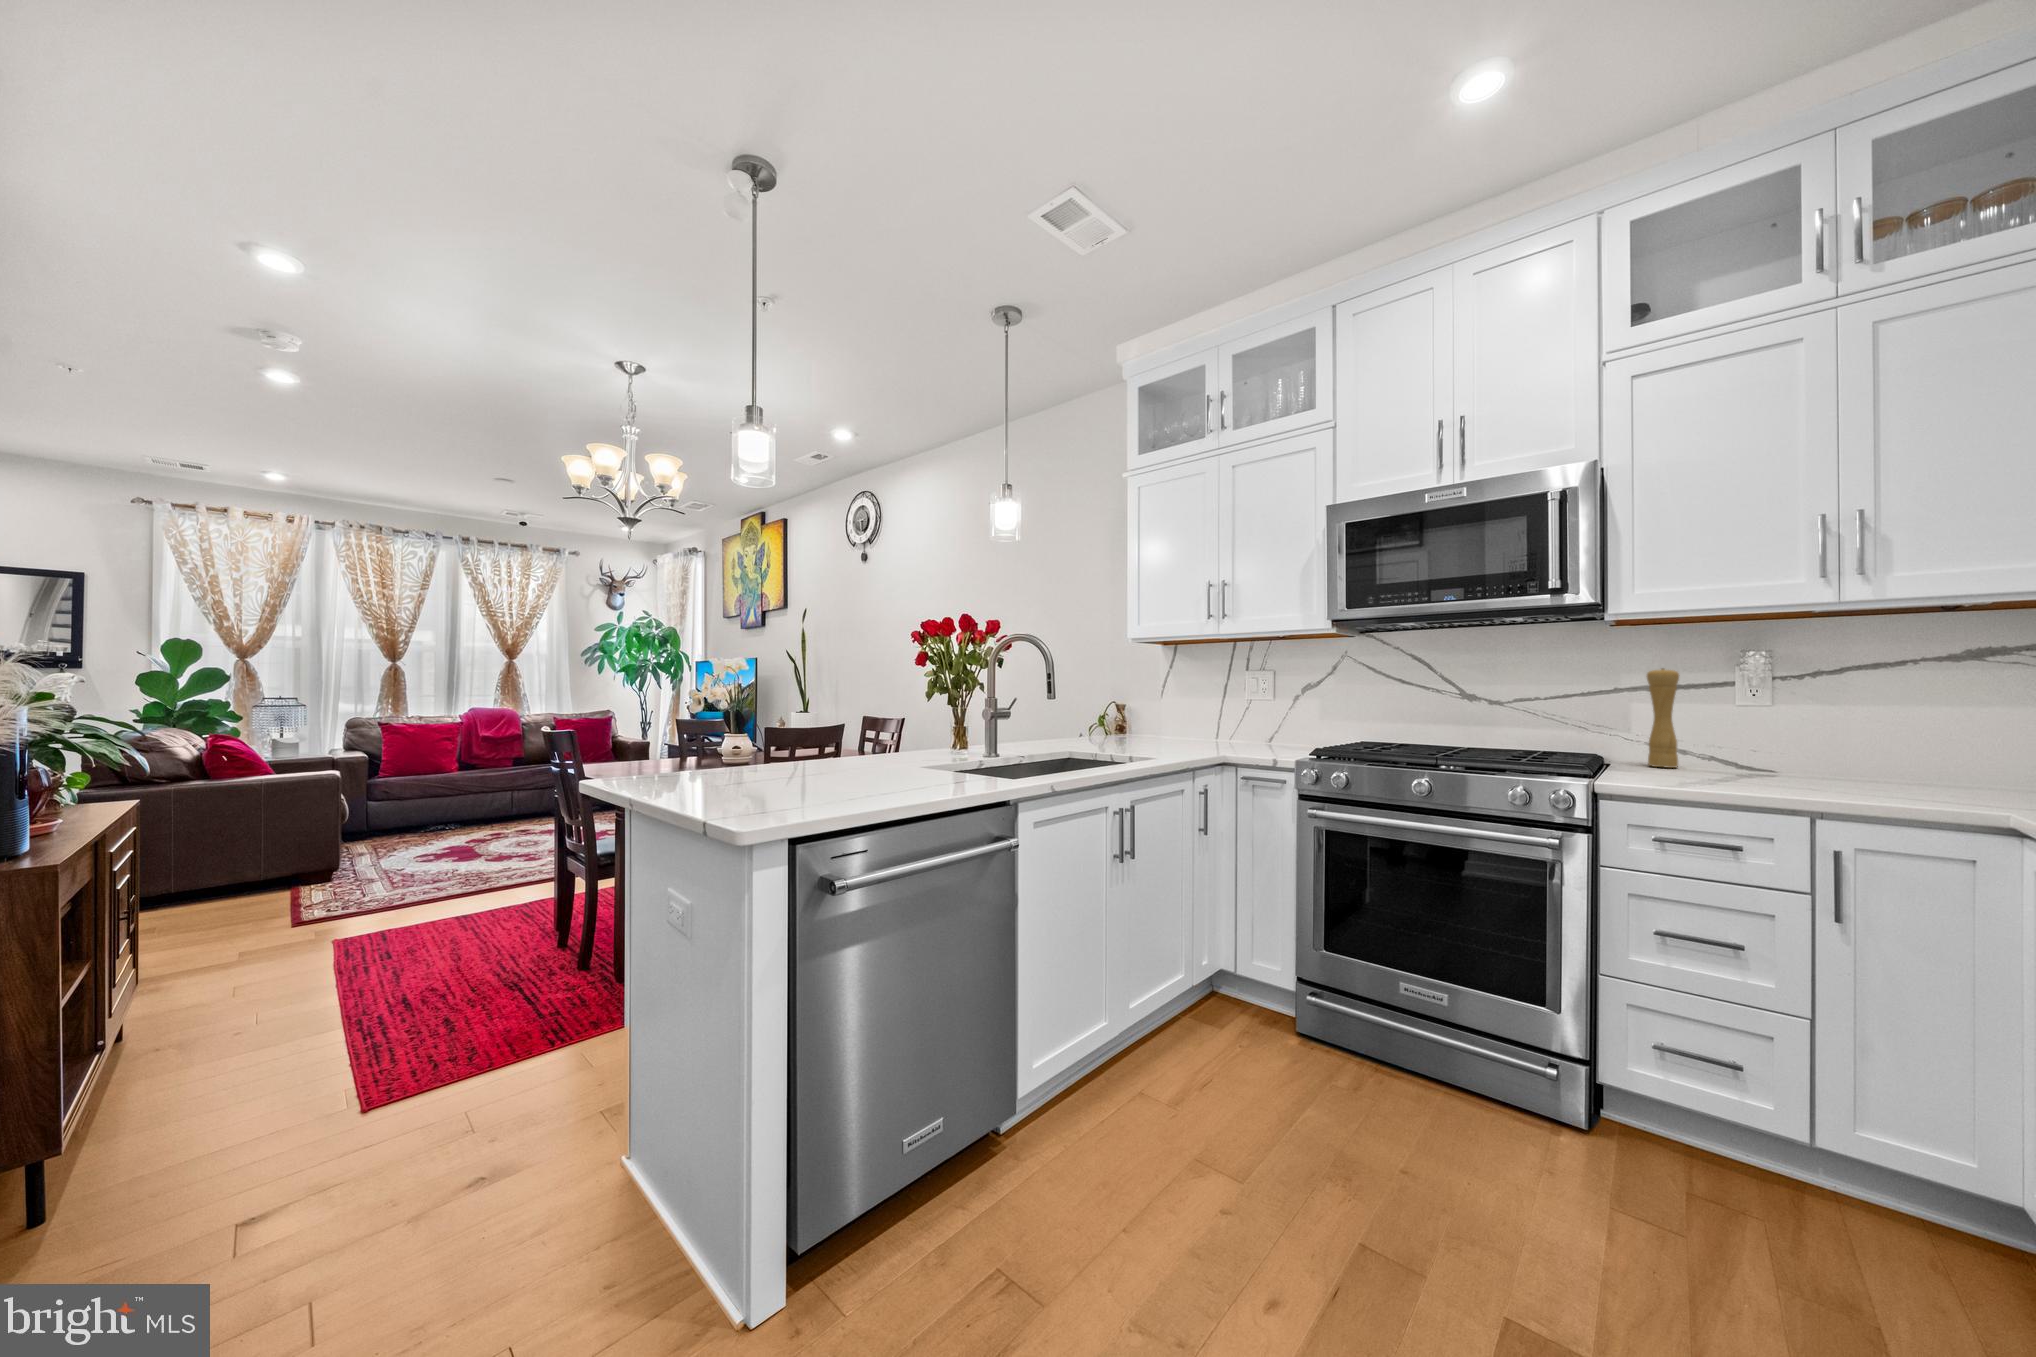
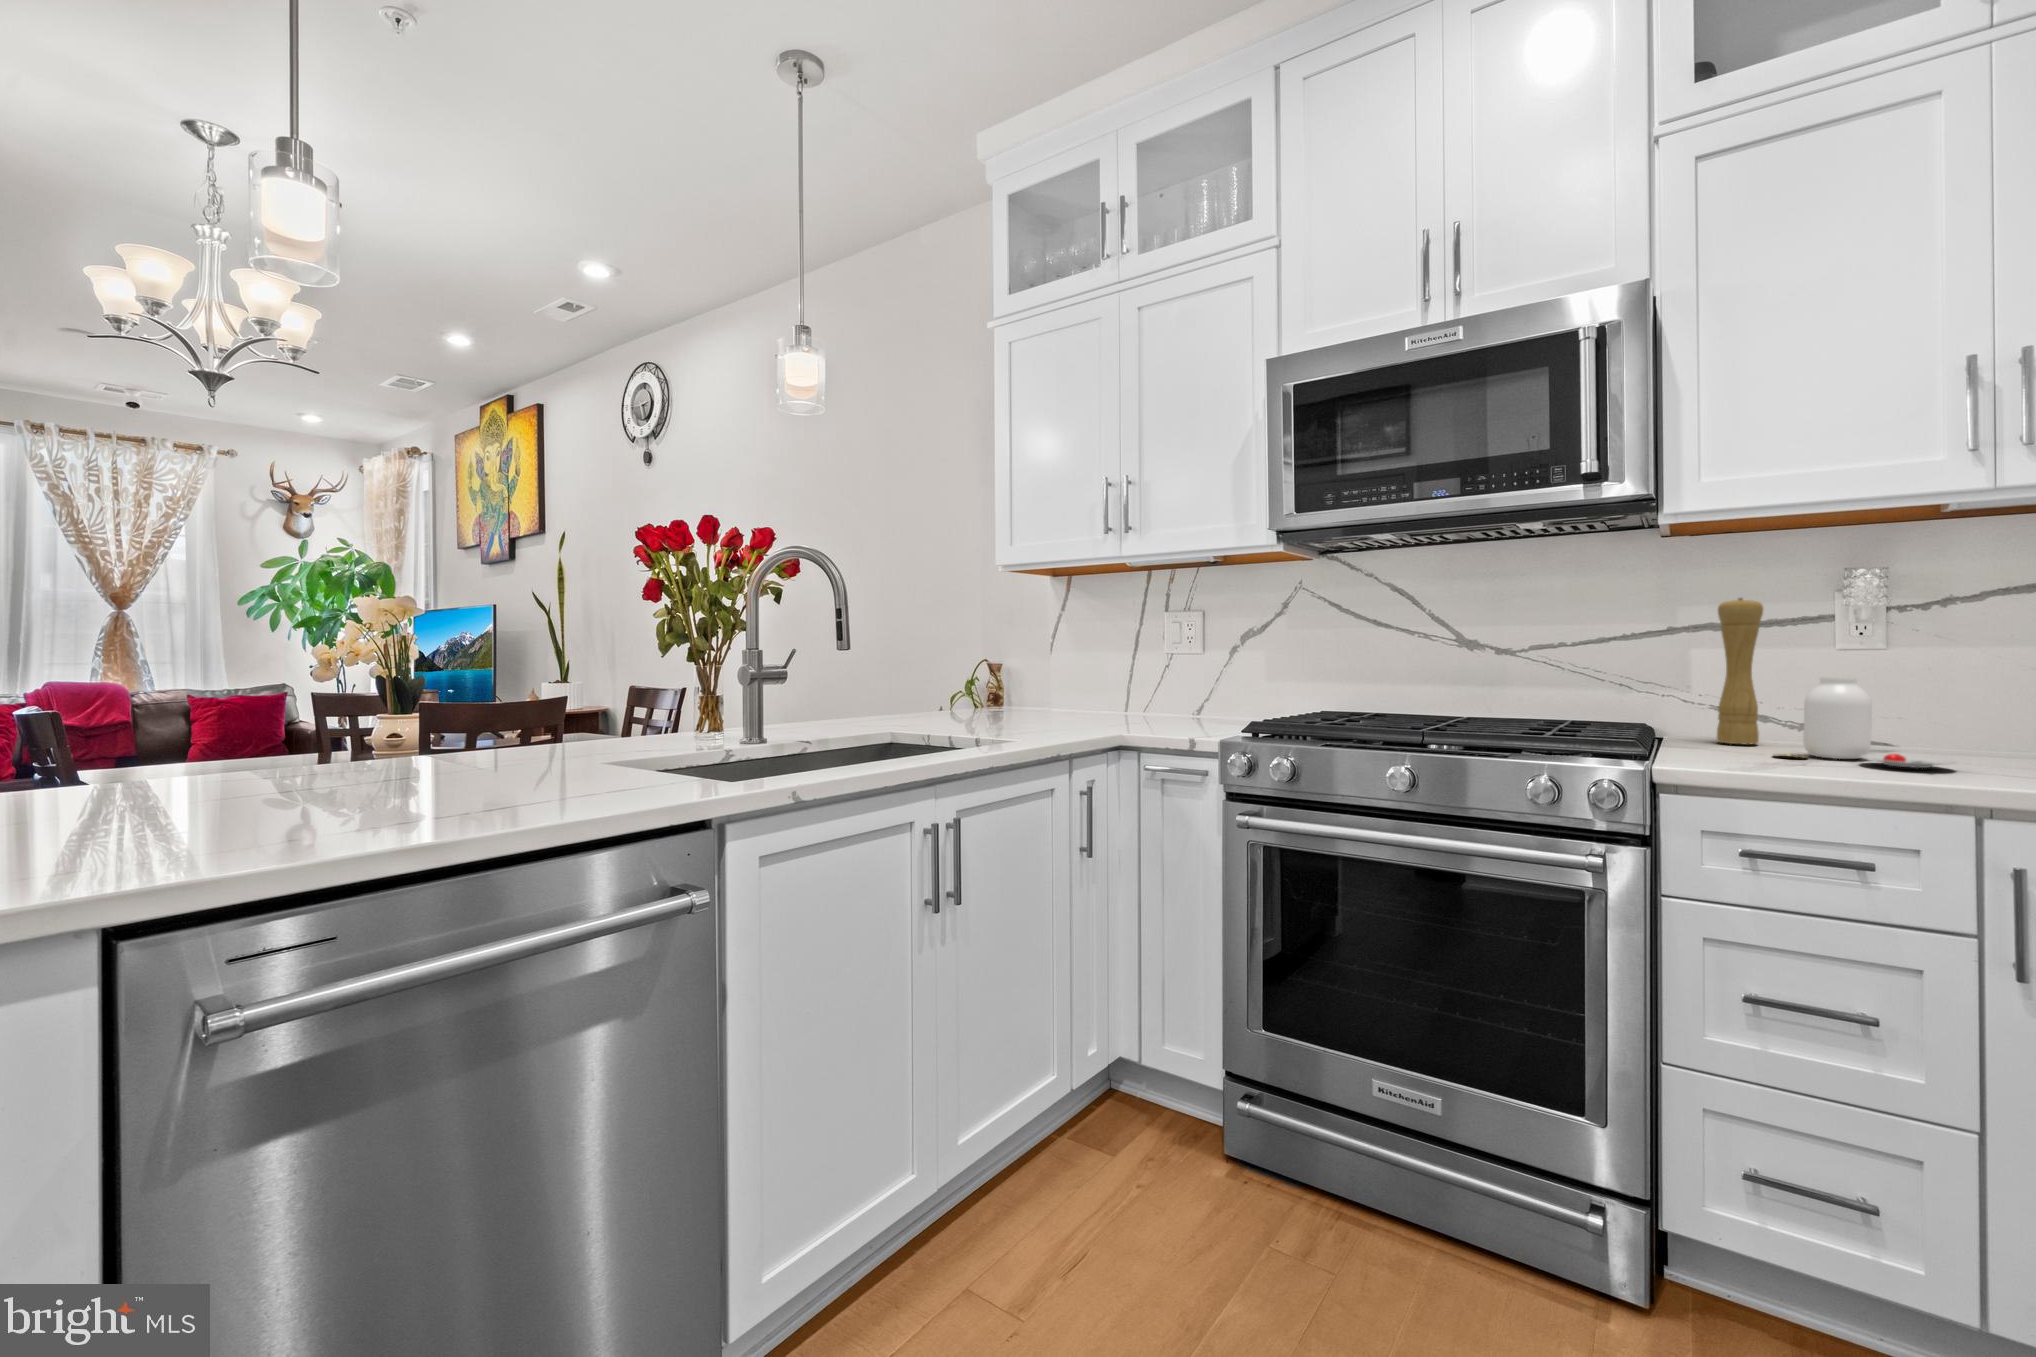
jar: none [1686,722,1816,785] -> present [1778,676,1956,768]

